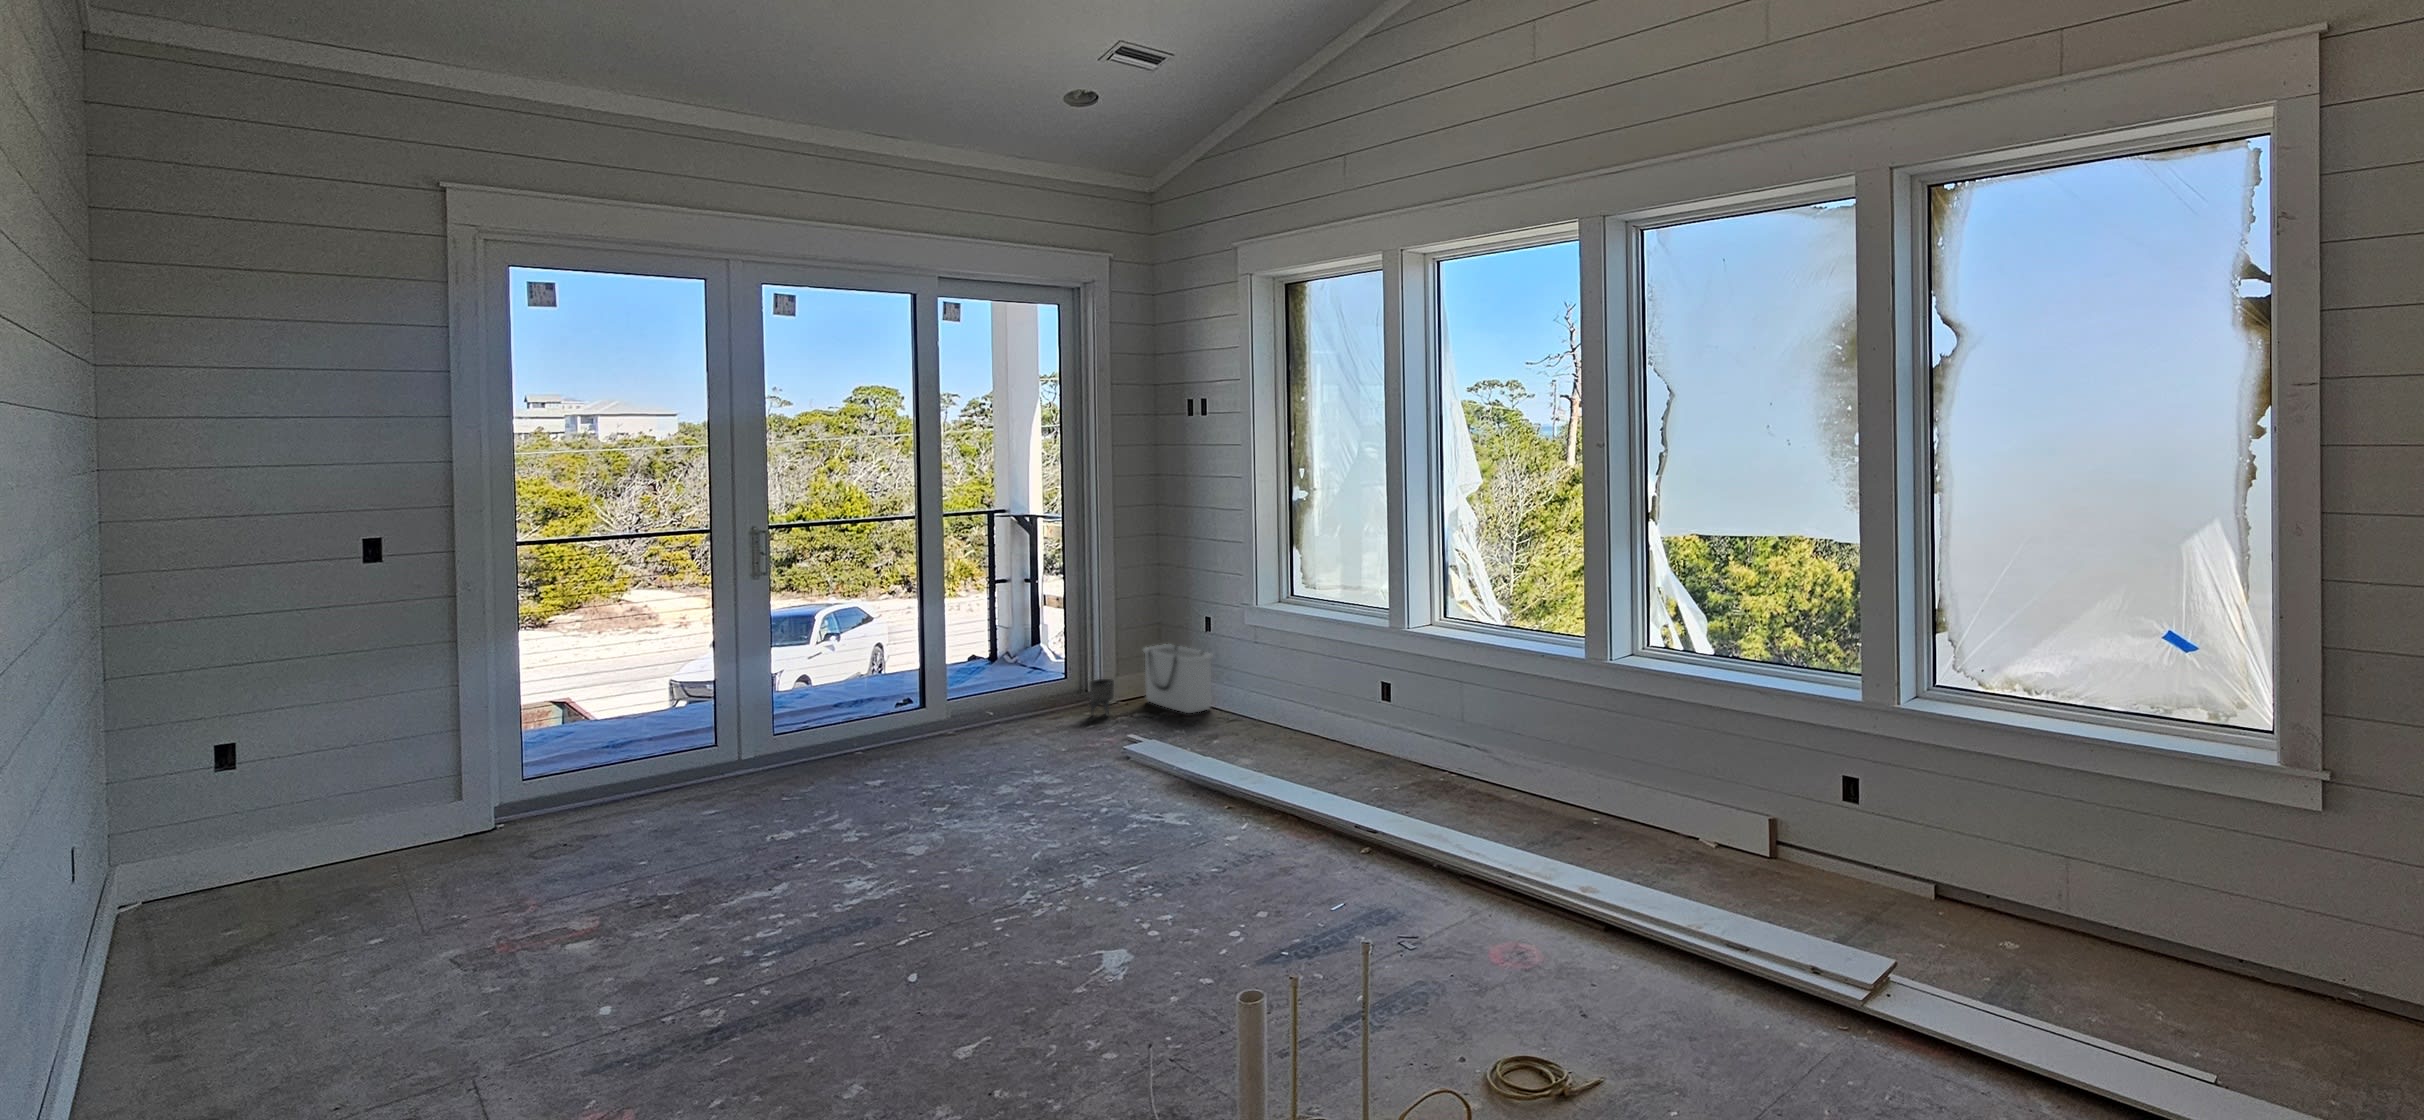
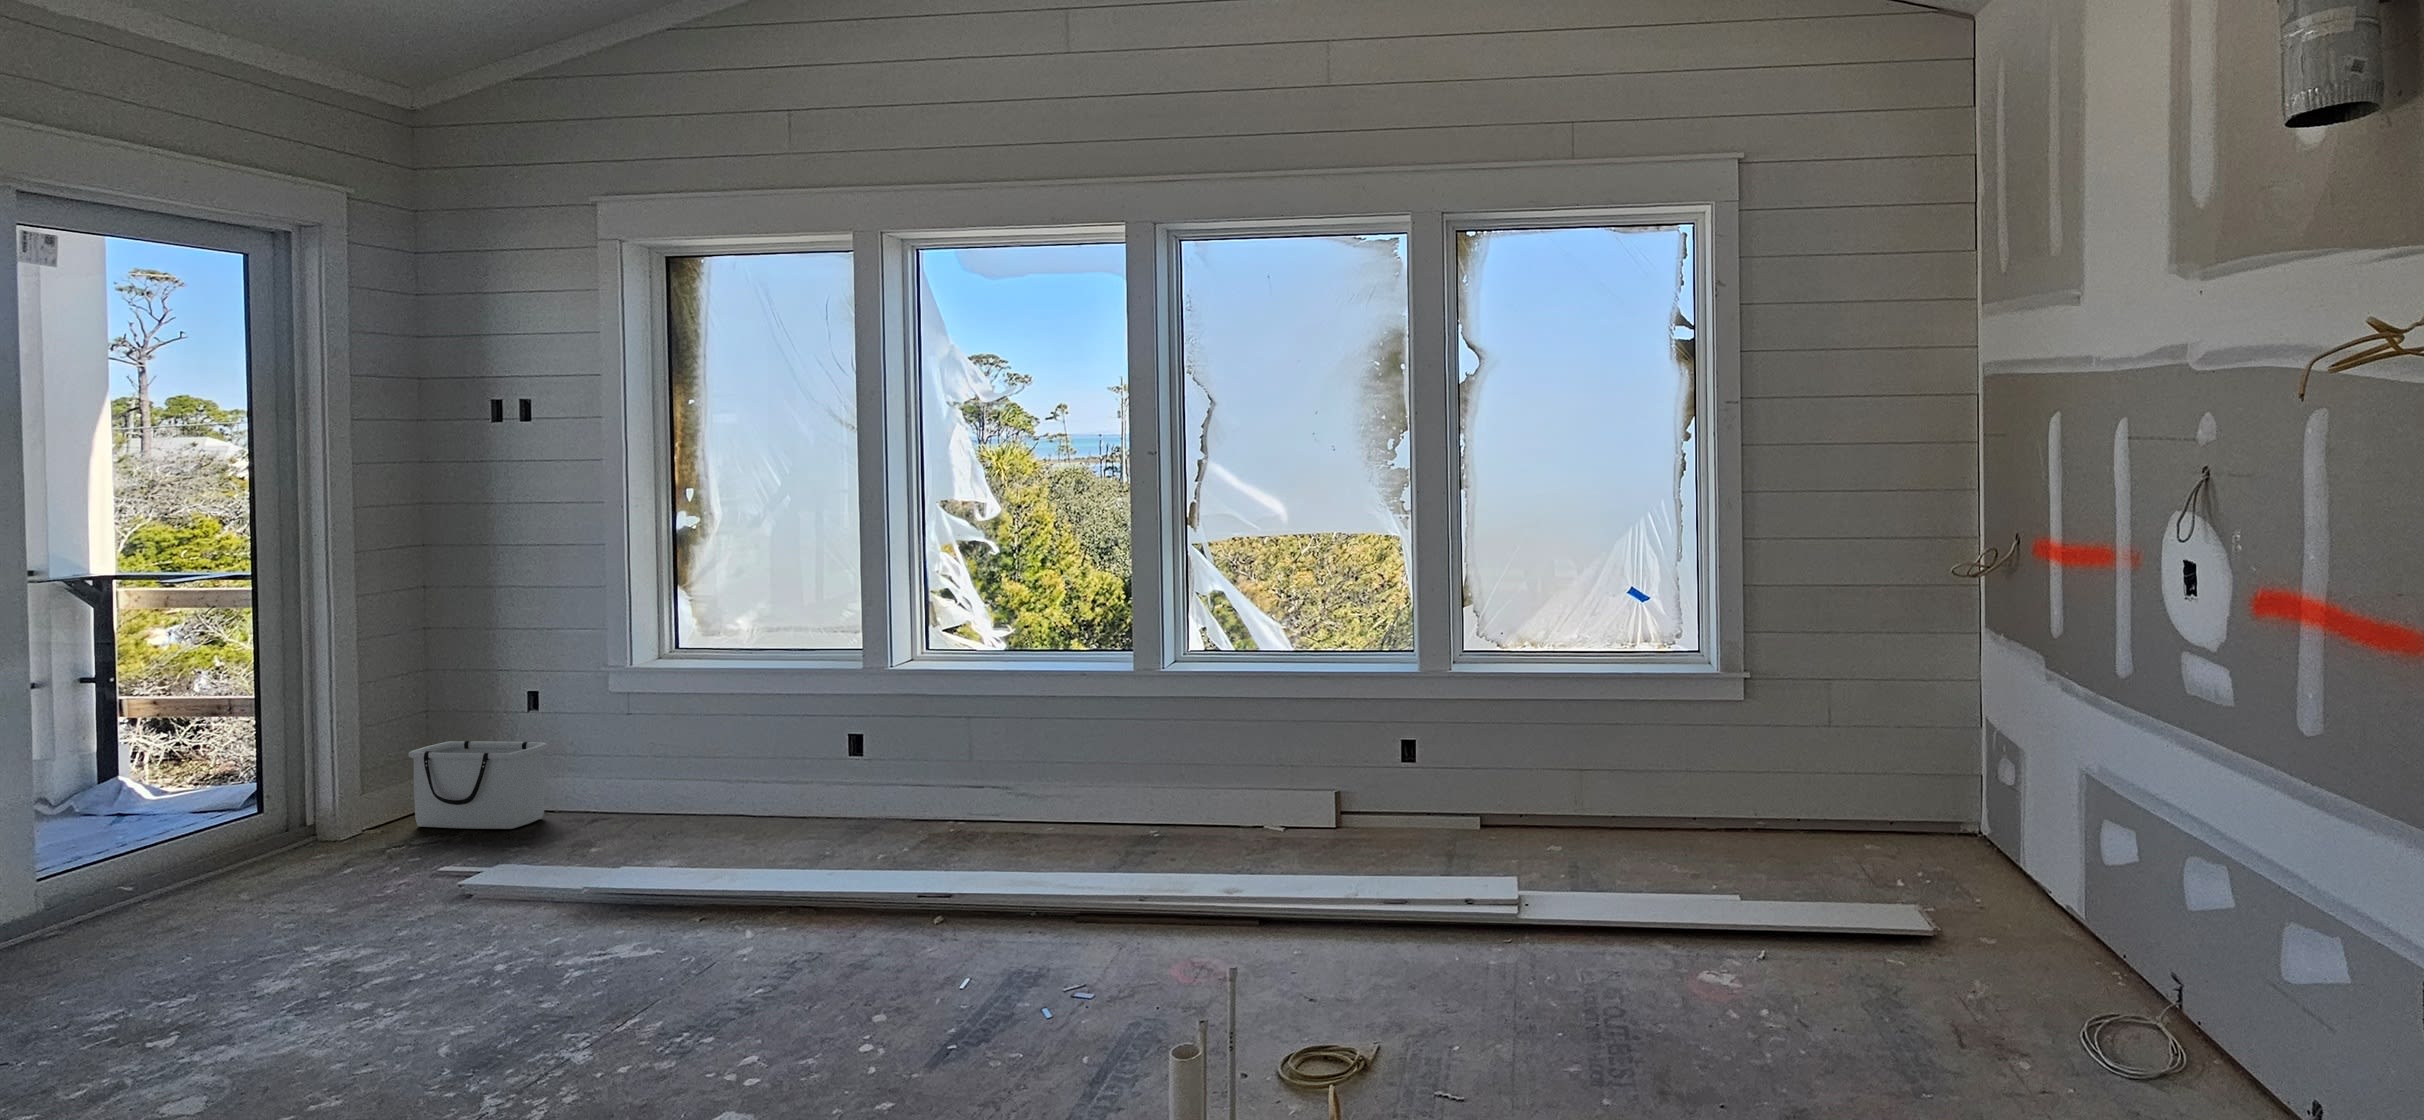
planter: present [1089,679,1114,716] -> none [325,802,374,861]

